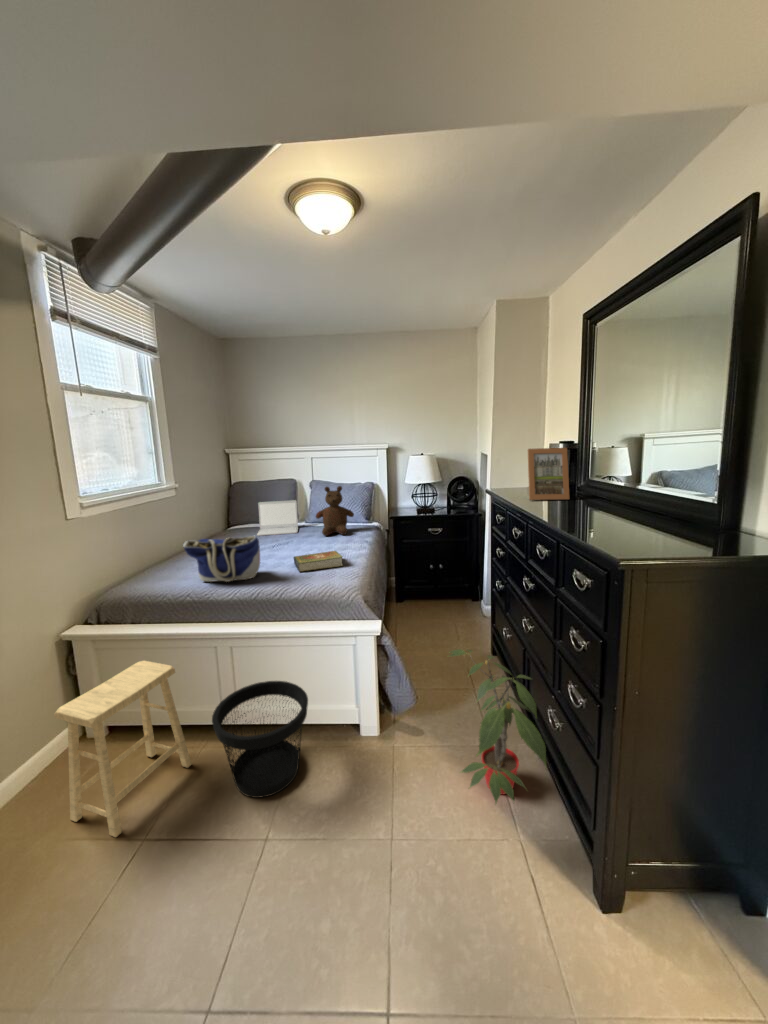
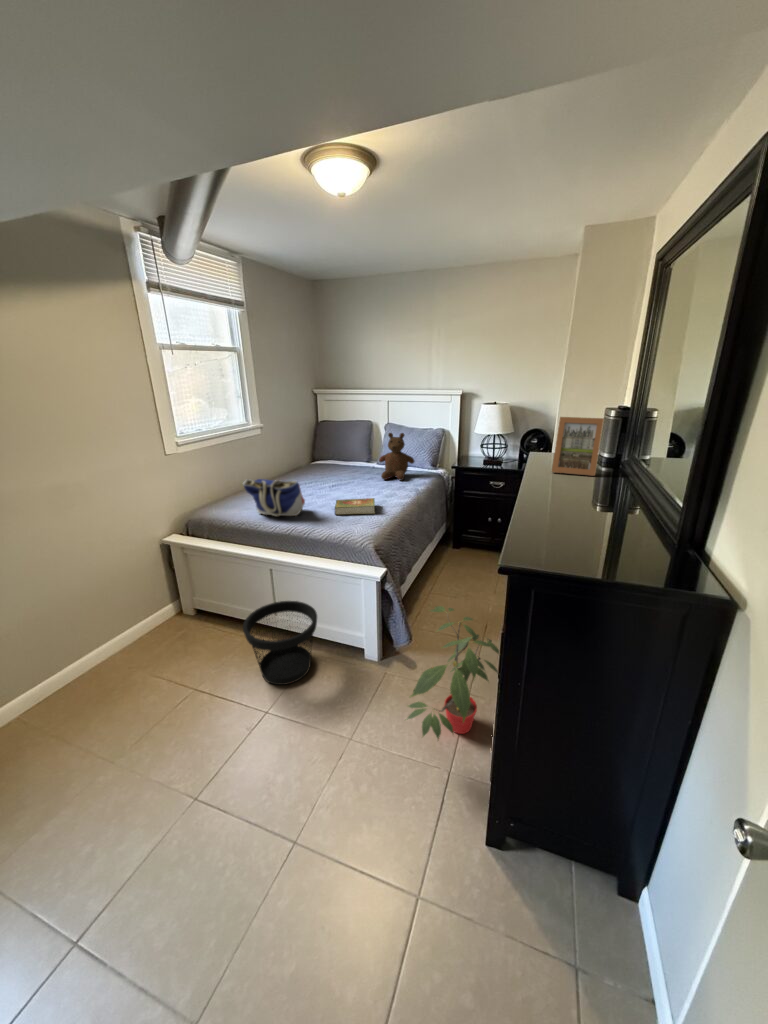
laptop: present [257,500,298,536] -> none [329,442,368,474]
footstool: present [54,660,191,837] -> none [142,569,239,685]

